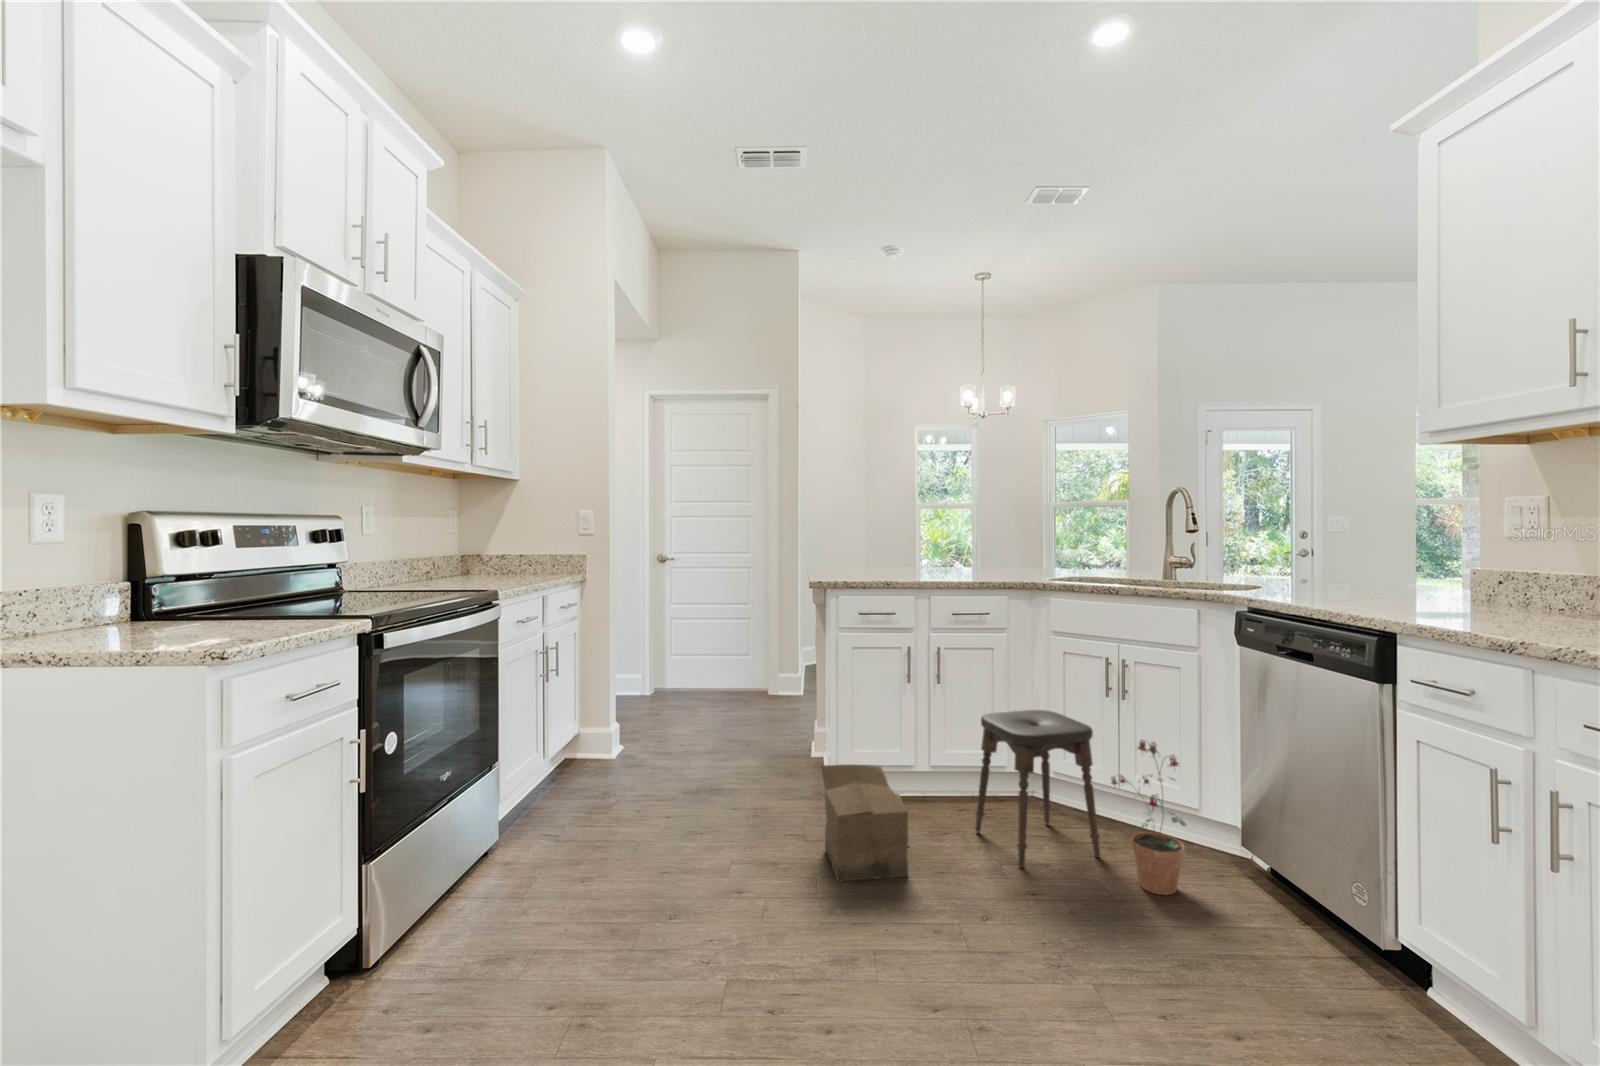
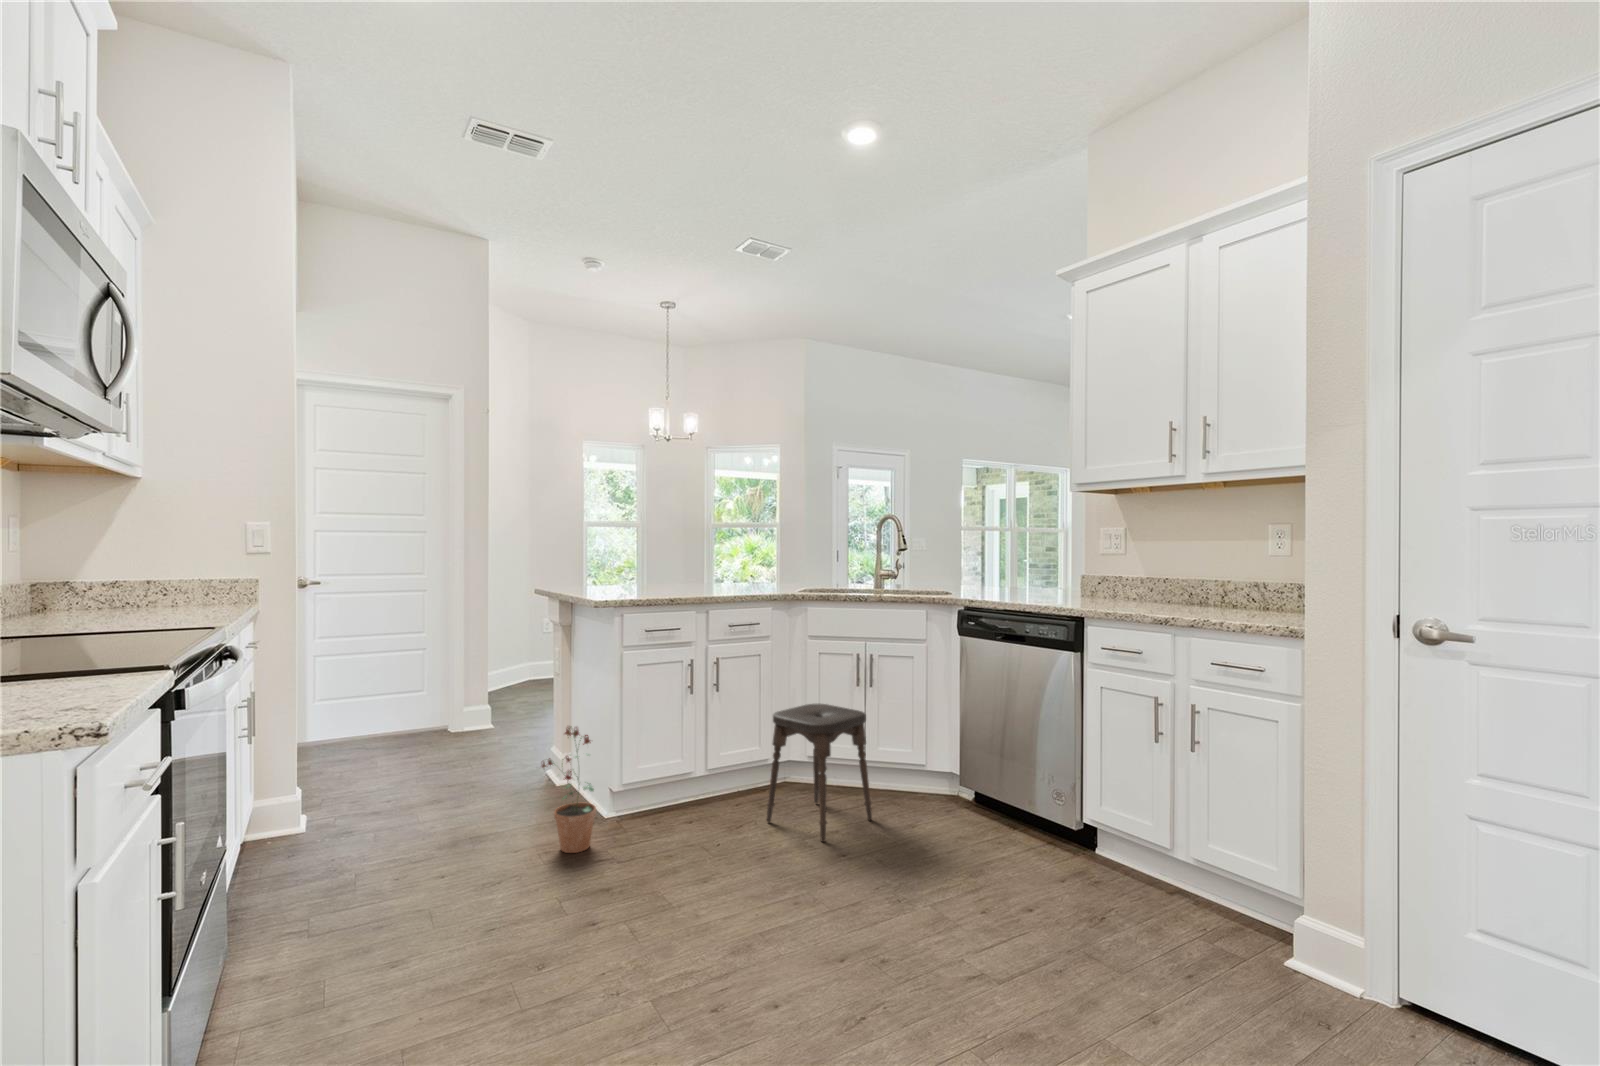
potted plant: present [1112,740,1186,895] -> present [542,726,596,853]
cardboard box: present [821,764,908,882] -> none [635,776,740,893]

